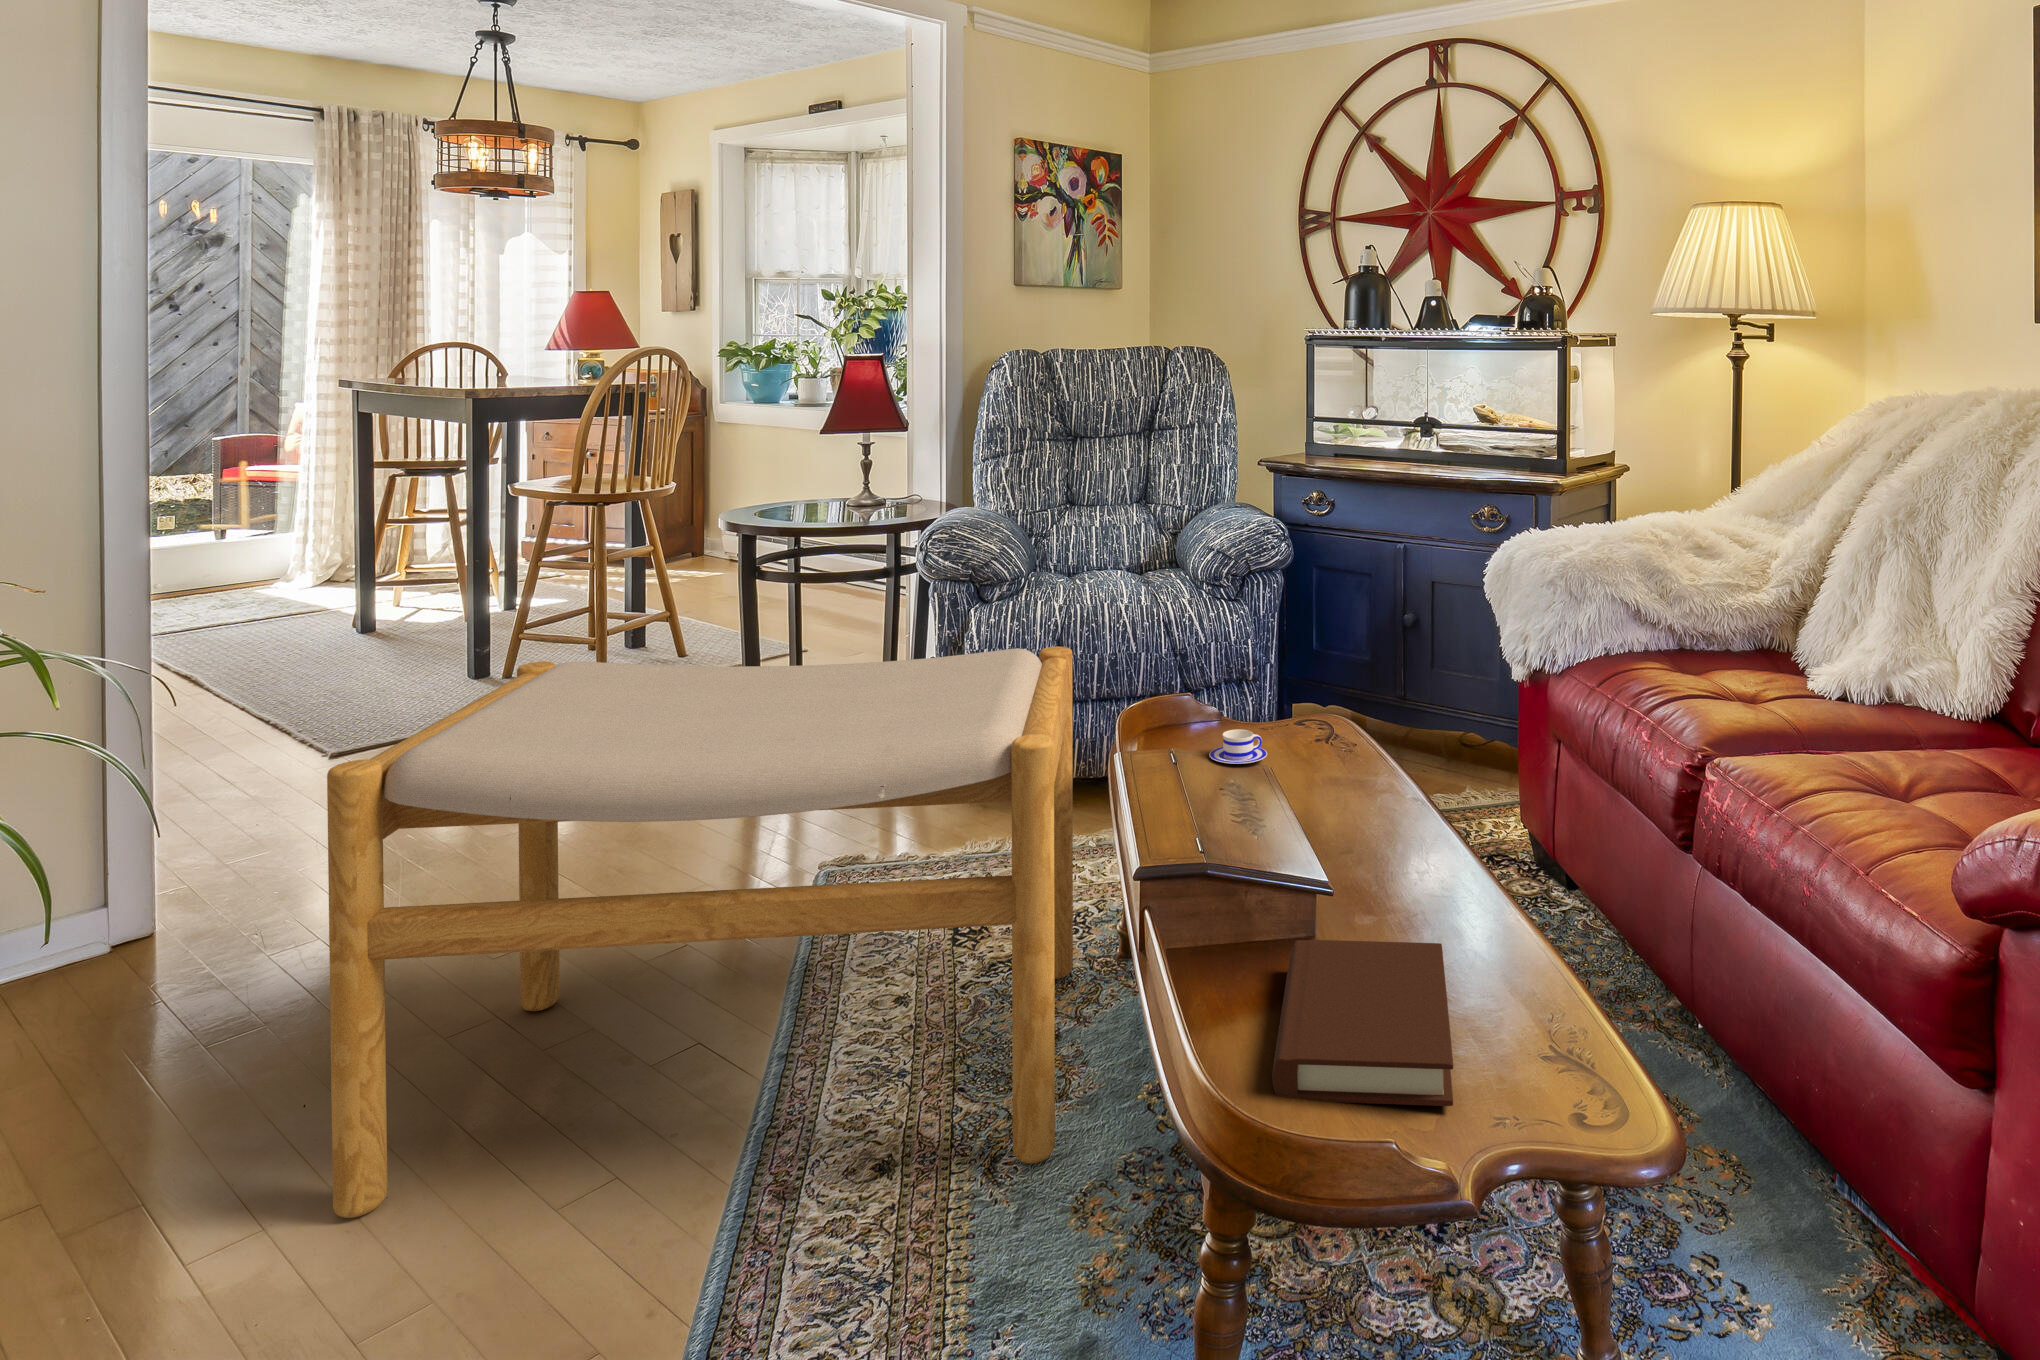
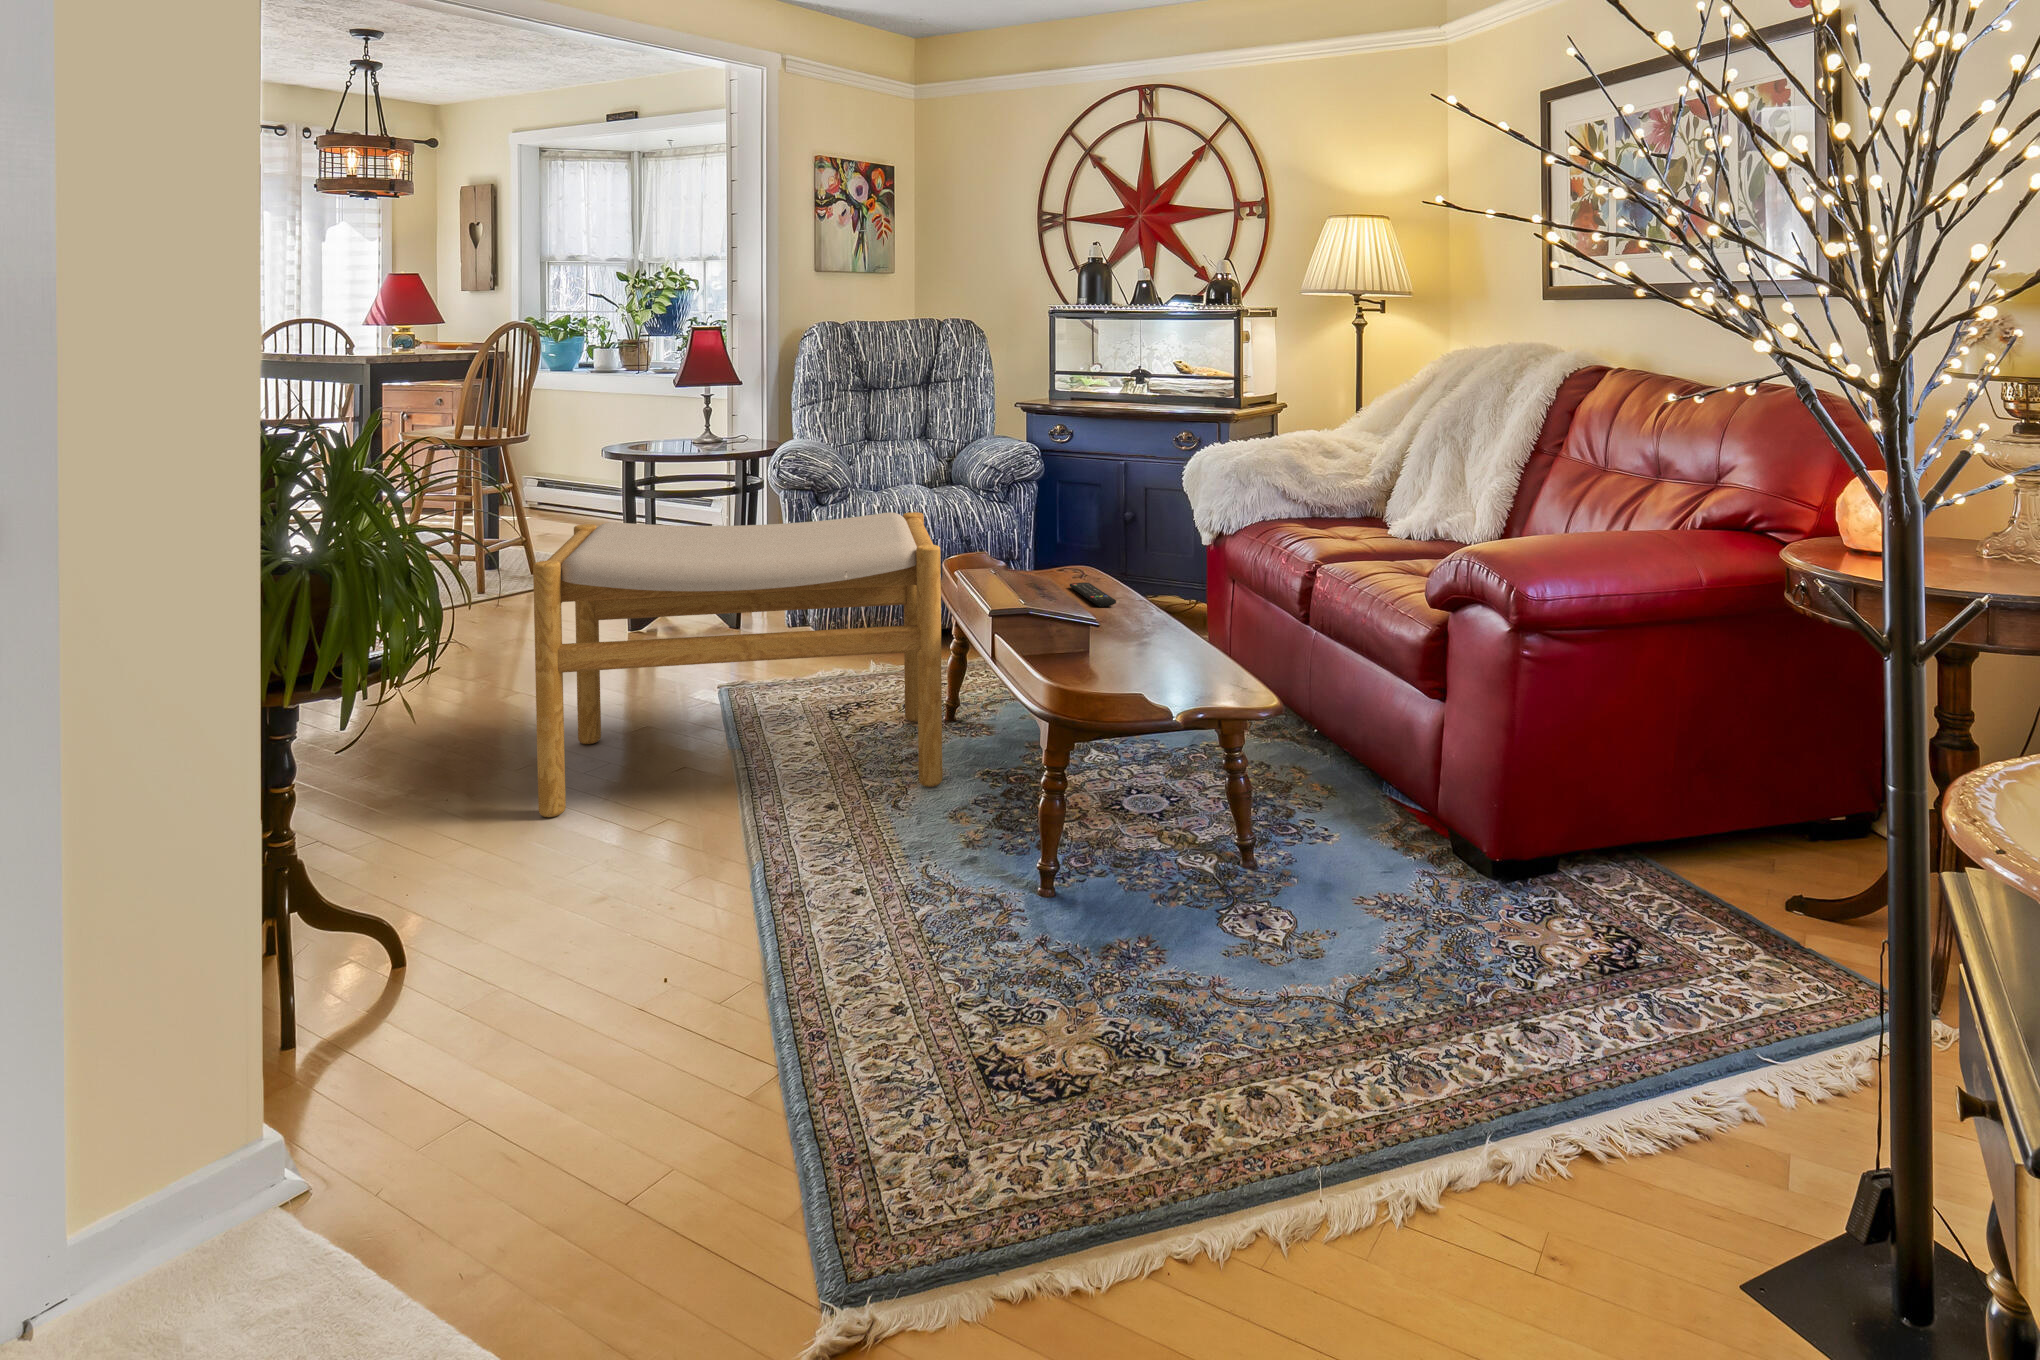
teacup: present [1209,729,1267,764] -> none [1012,562,1049,580]
remote control: none [1297,771,1366,832] -> present [1070,583,1116,606]
book: present [1272,940,1453,1106] -> none [1085,631,1173,682]

